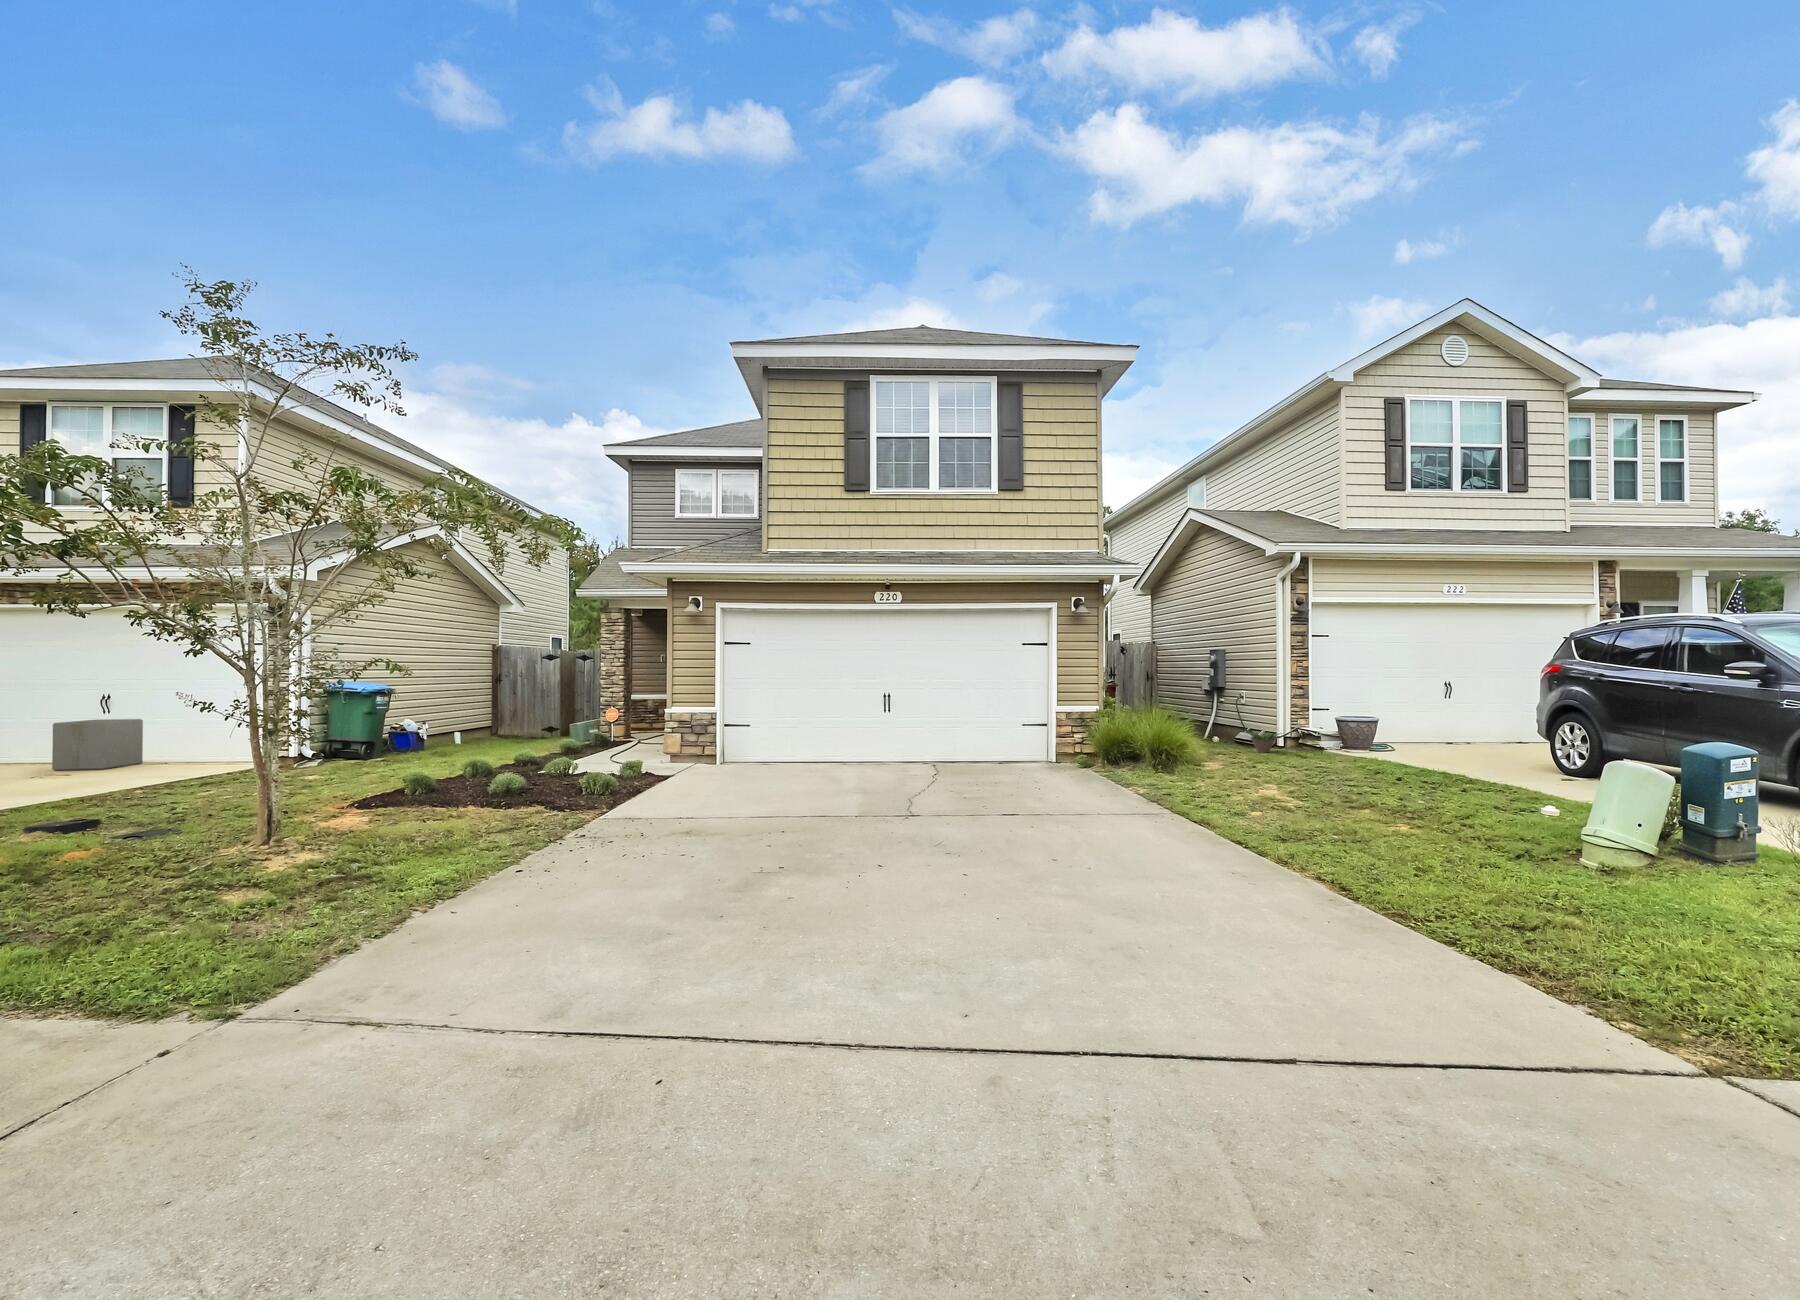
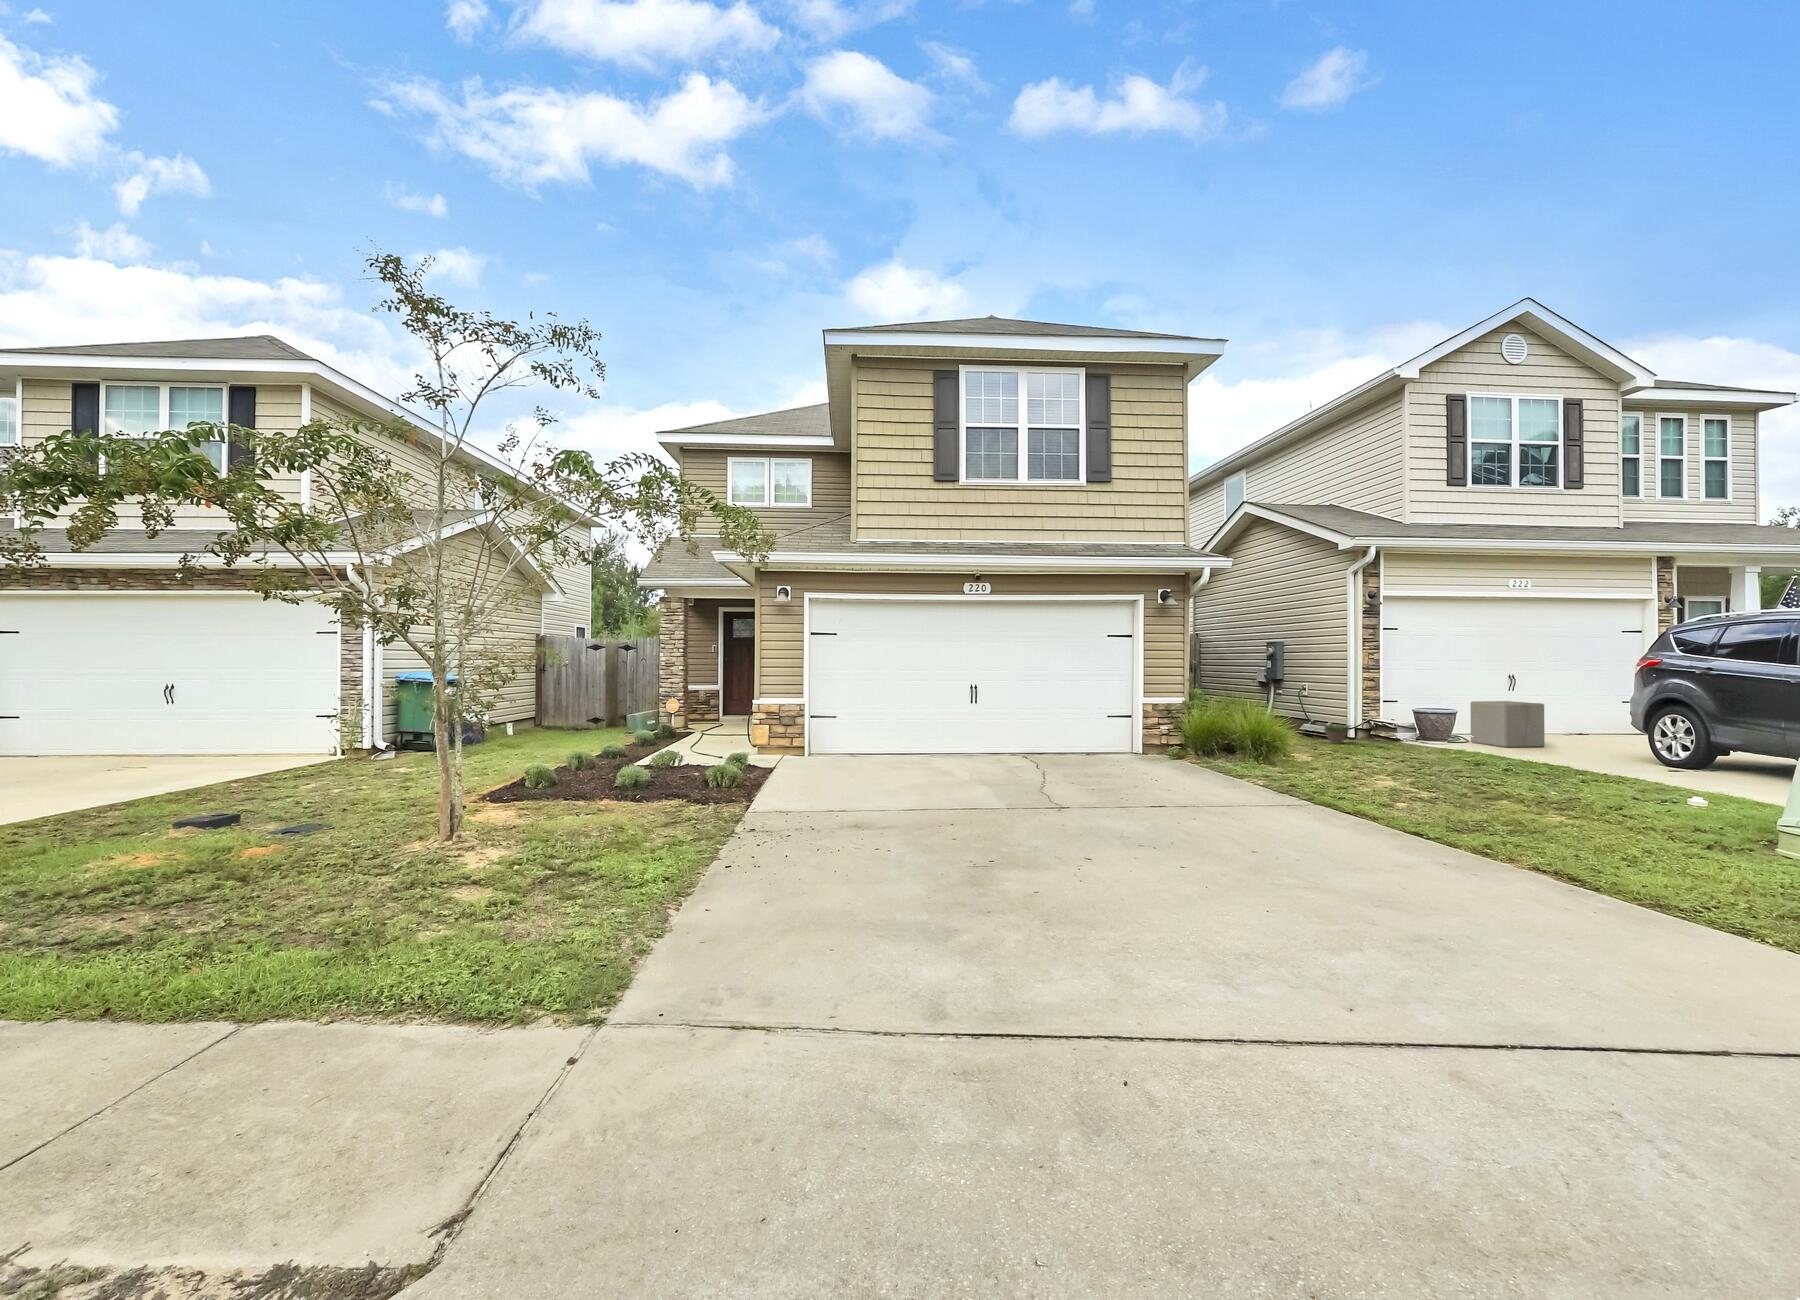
cardboard box: present [52,719,143,770] -> present [1470,701,1545,747]

